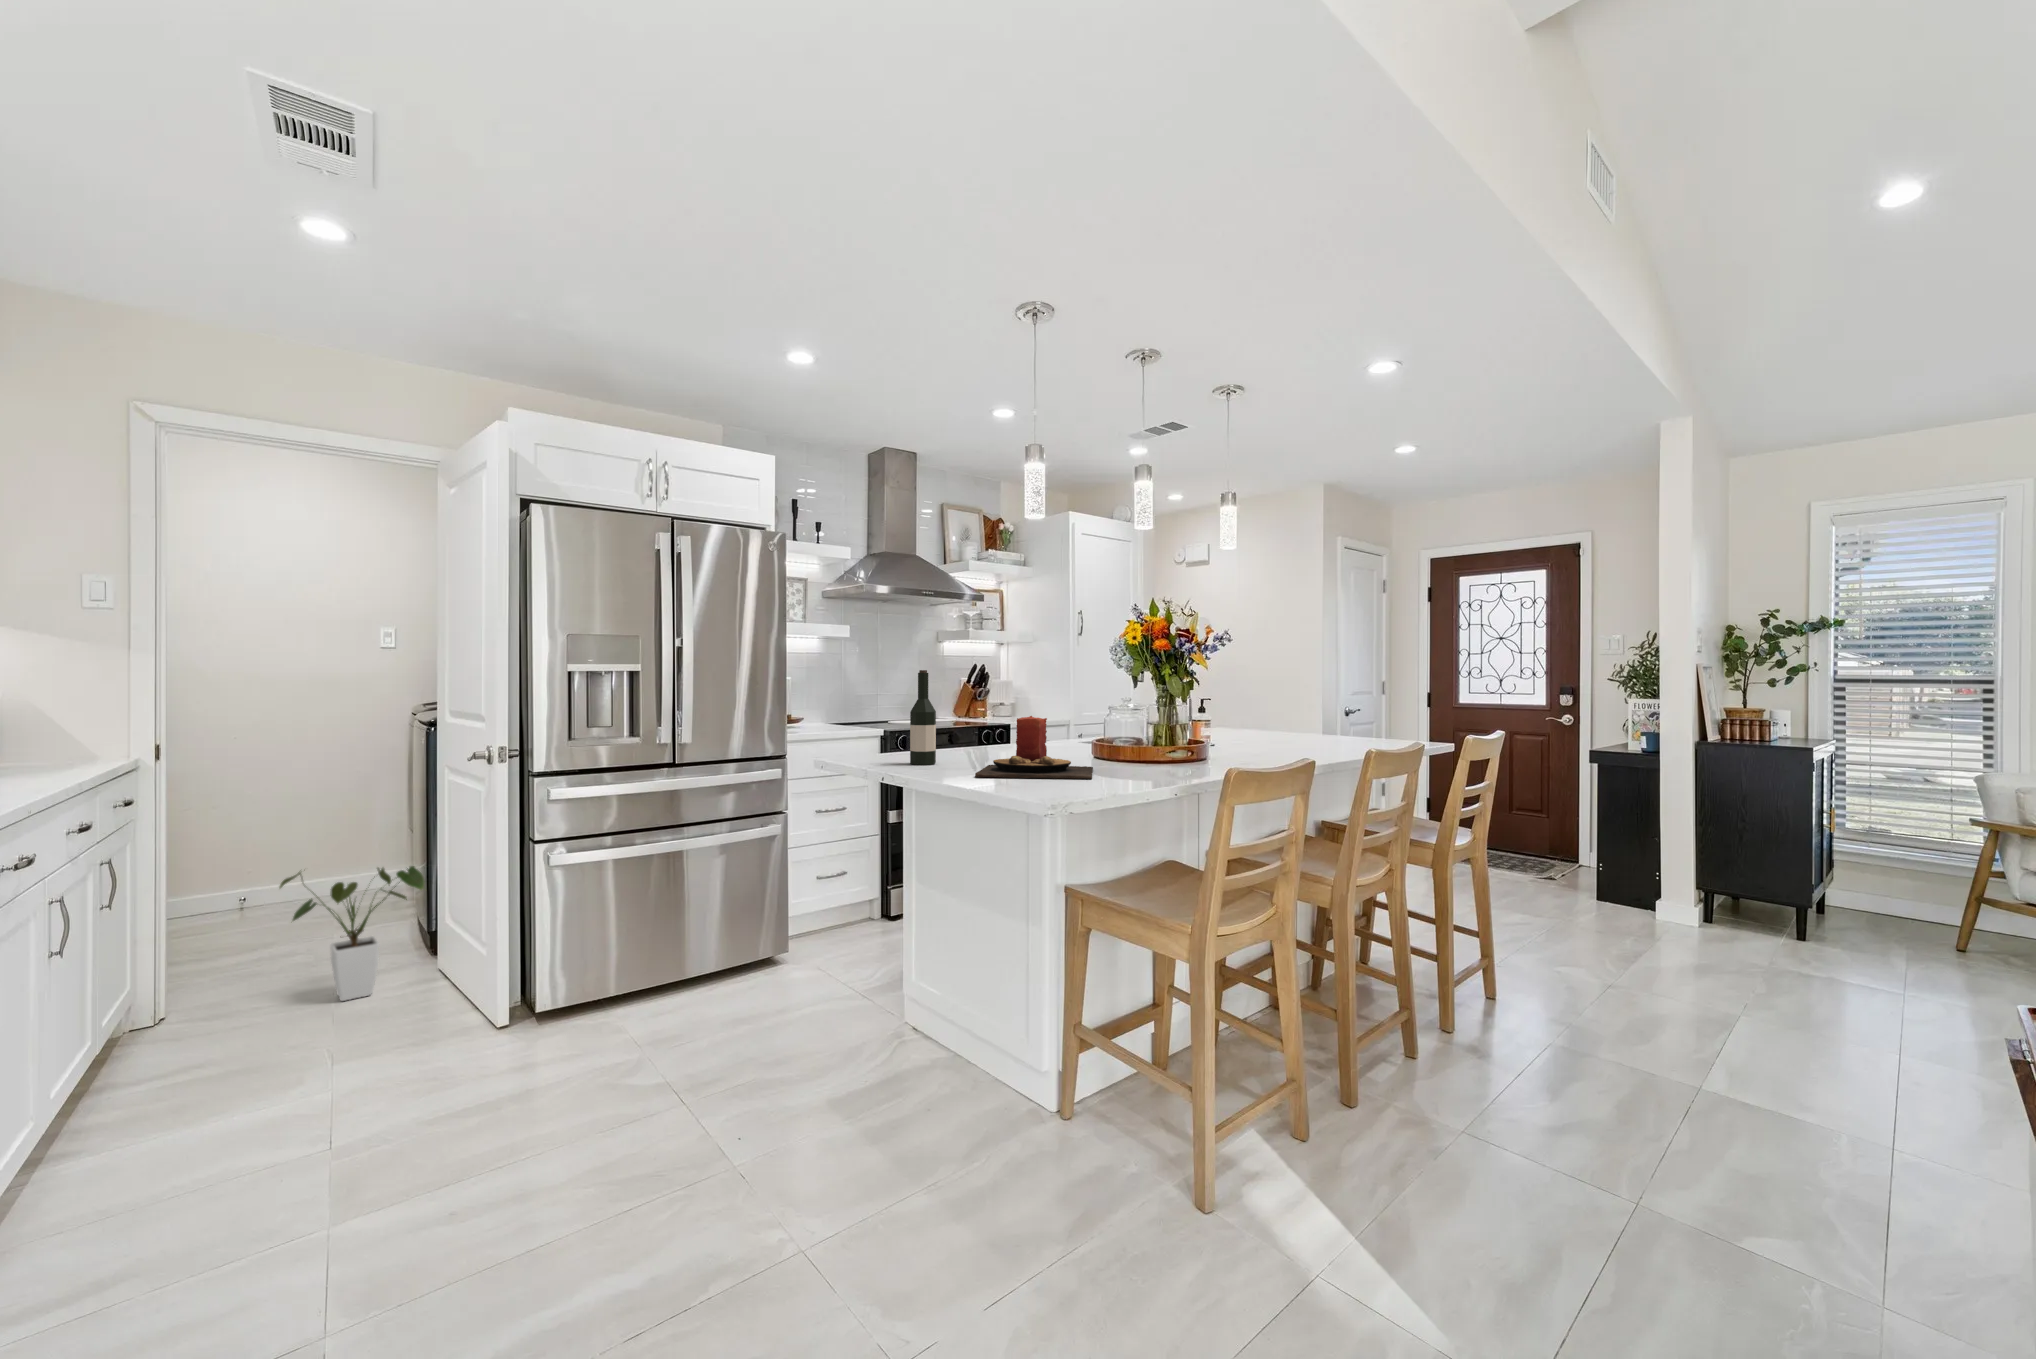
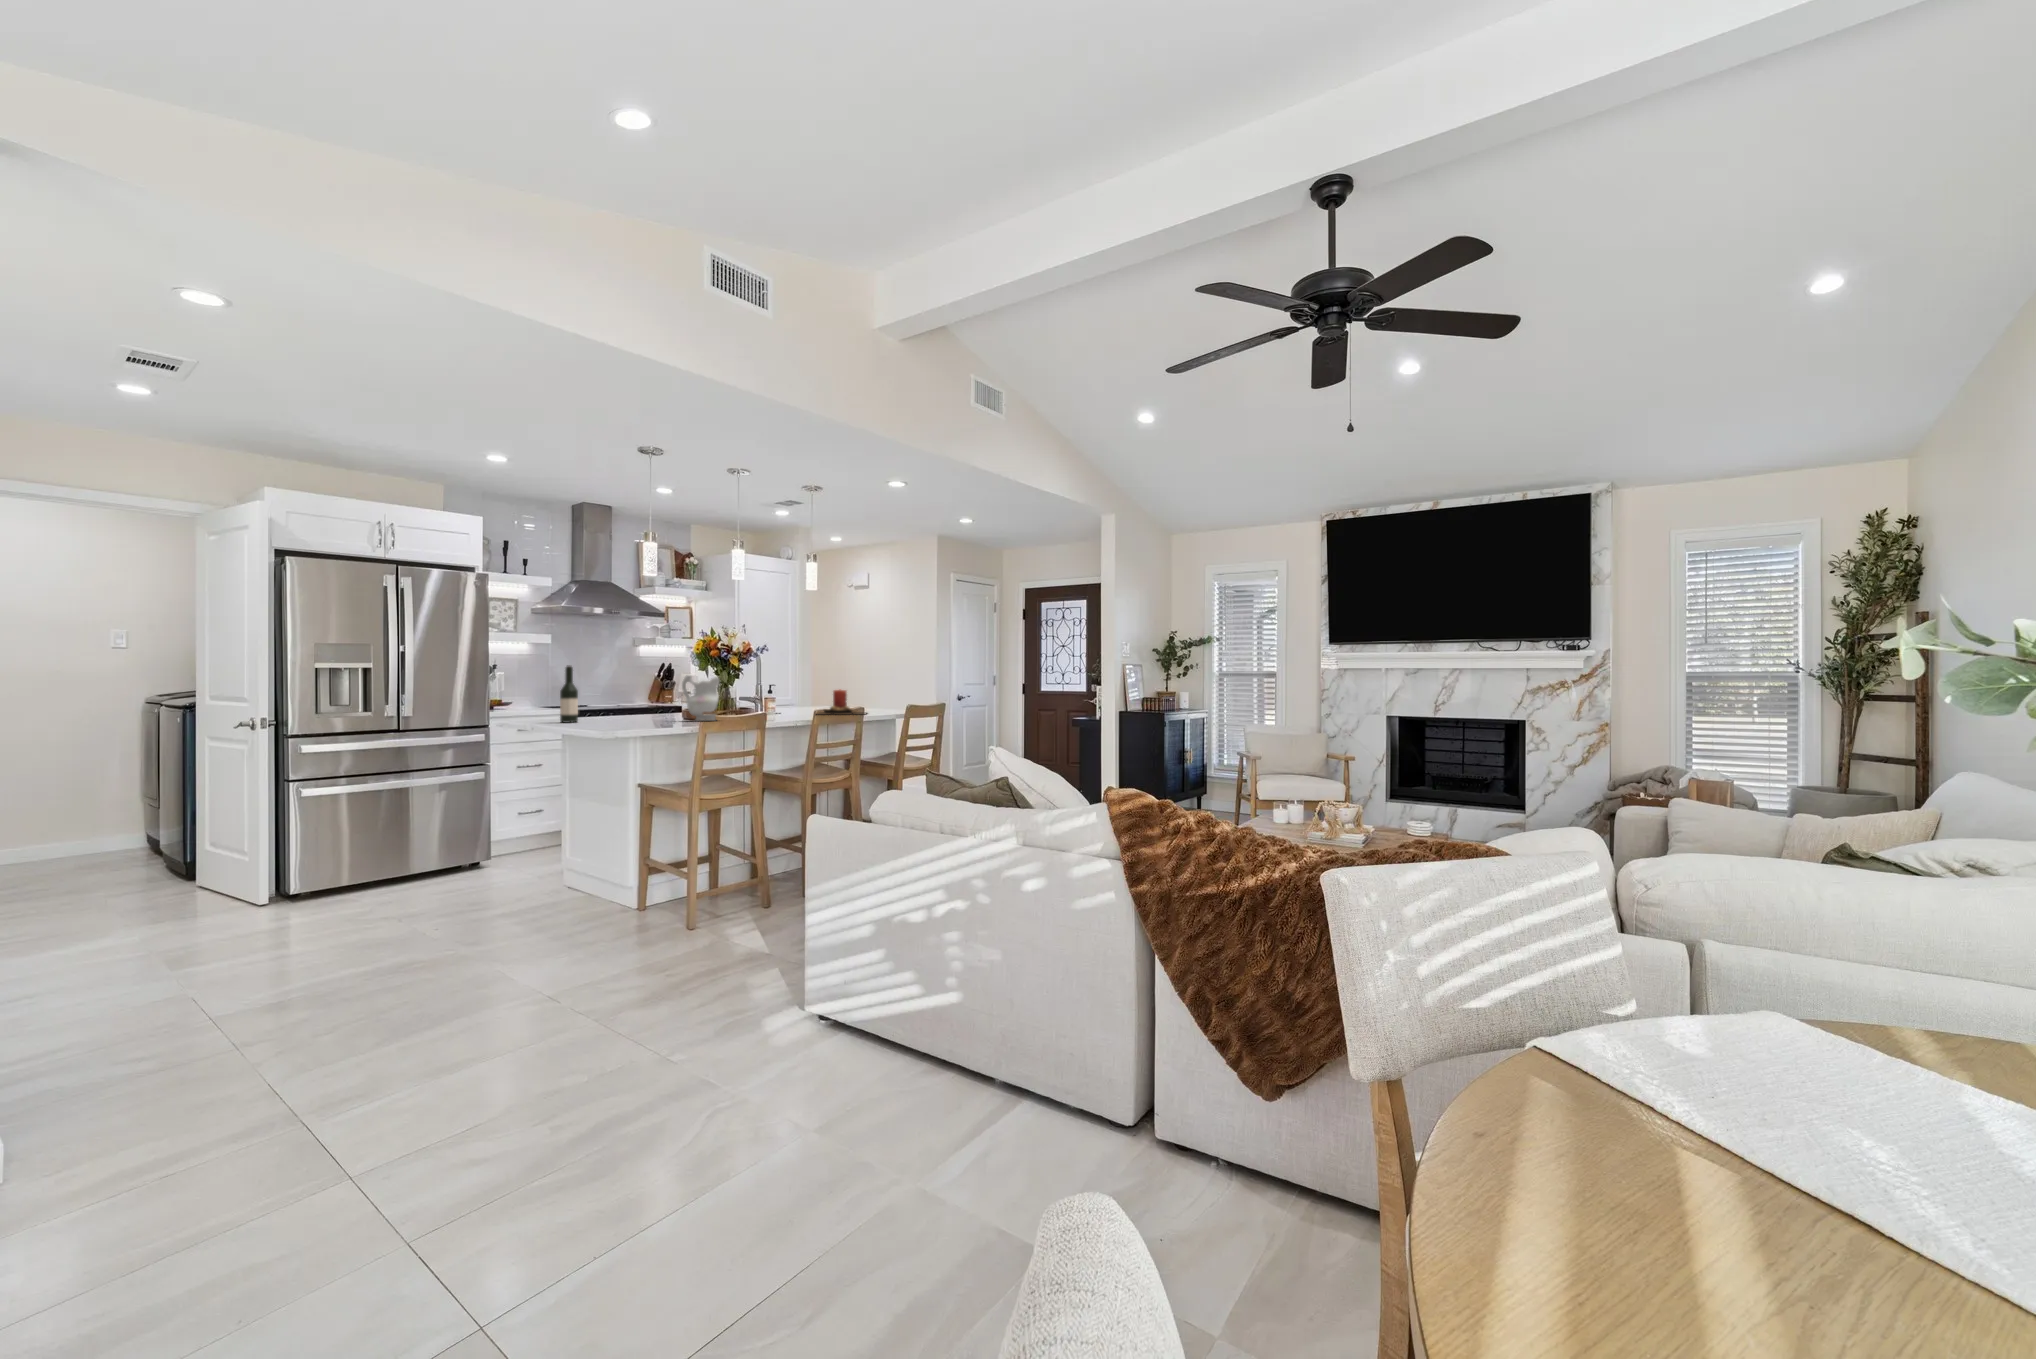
ceramic pitcher: none [1098,687,1168,766] -> present [682,676,719,721]
candle: present [975,716,1093,779] -> present [817,689,866,715]
house plant: present [280,866,424,1001] -> none [73,806,197,903]

